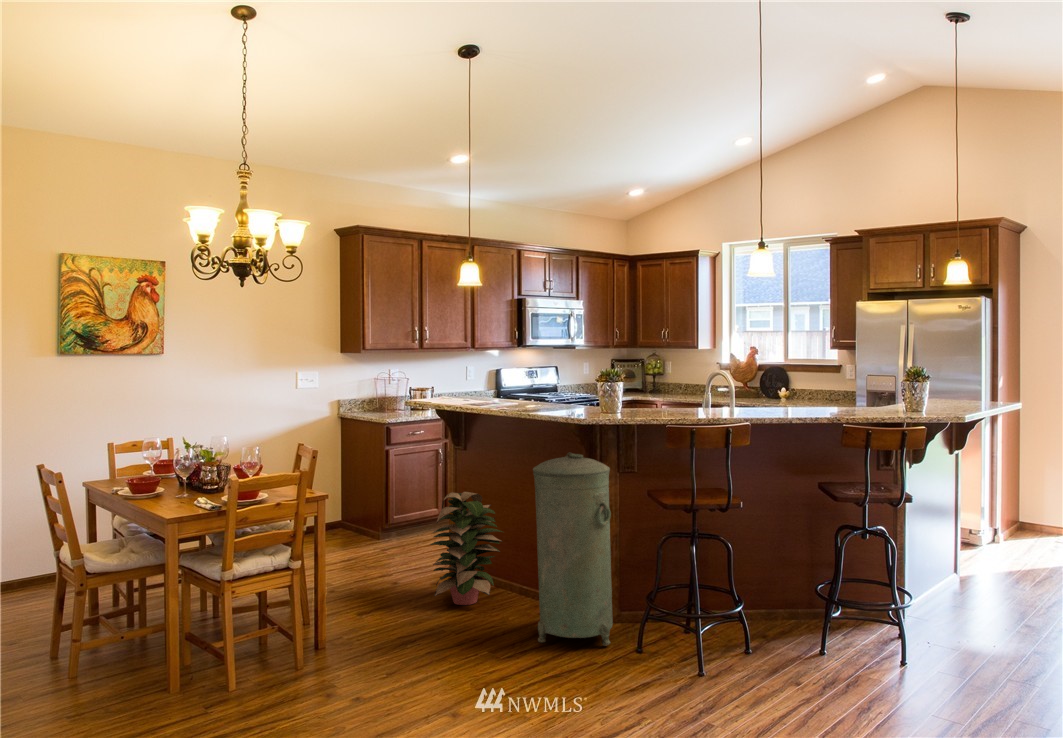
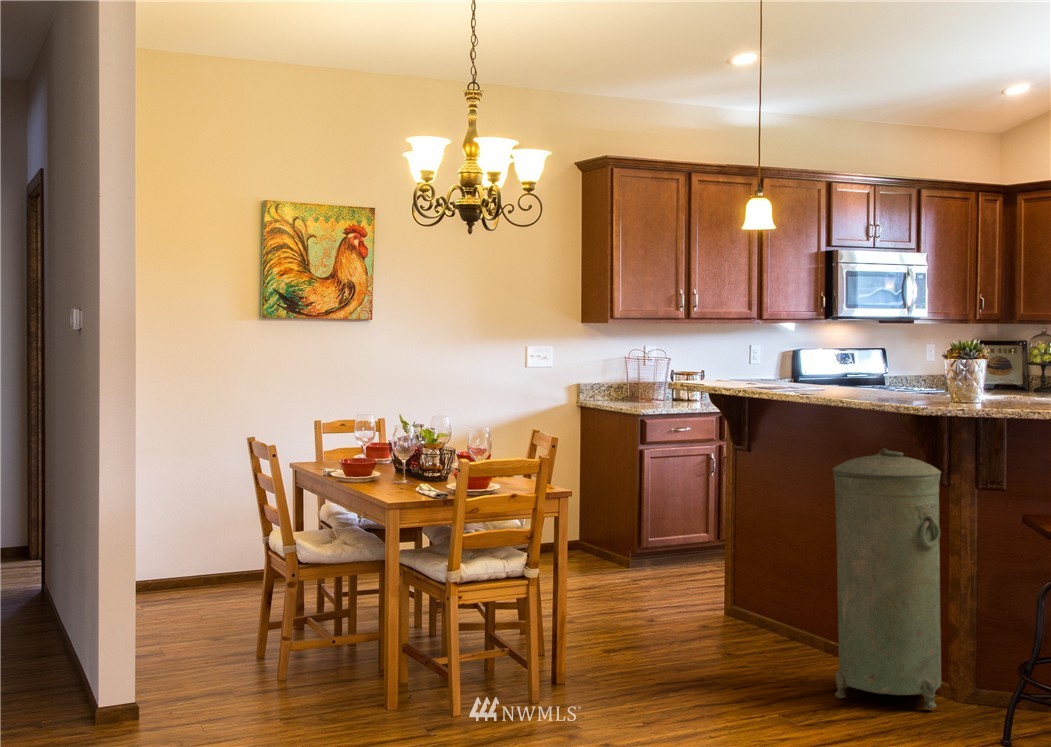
decorative plant: present [430,492,503,605] -> none [694,502,796,650]

